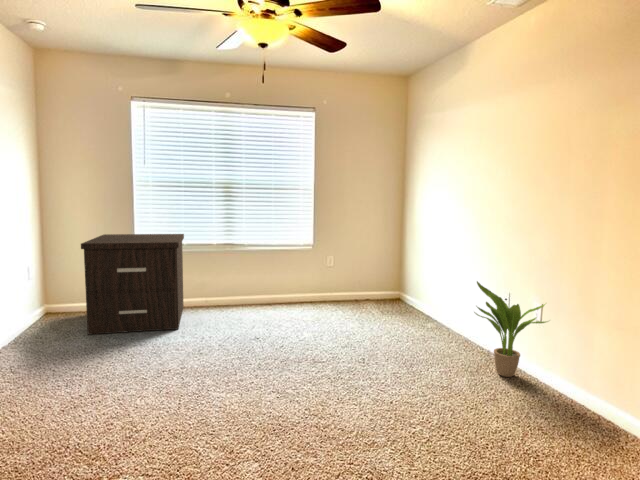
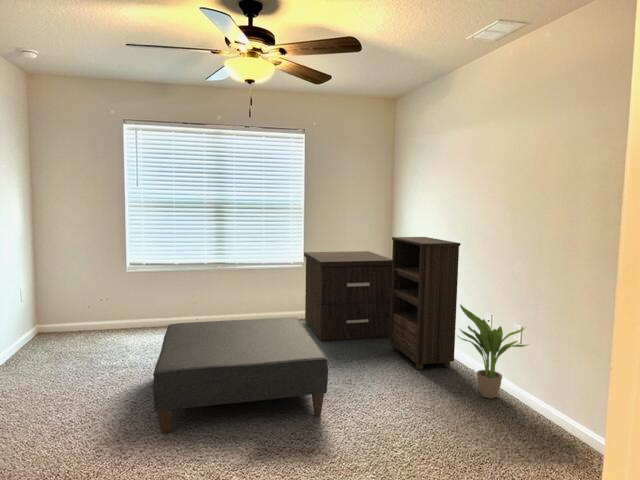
bookshelf: none [401,216,476,349] -> present [390,237,461,369]
nightstand: present [81,234,184,335] -> present [304,251,392,341]
ottoman: none [163,296,343,408] -> present [153,317,328,433]

